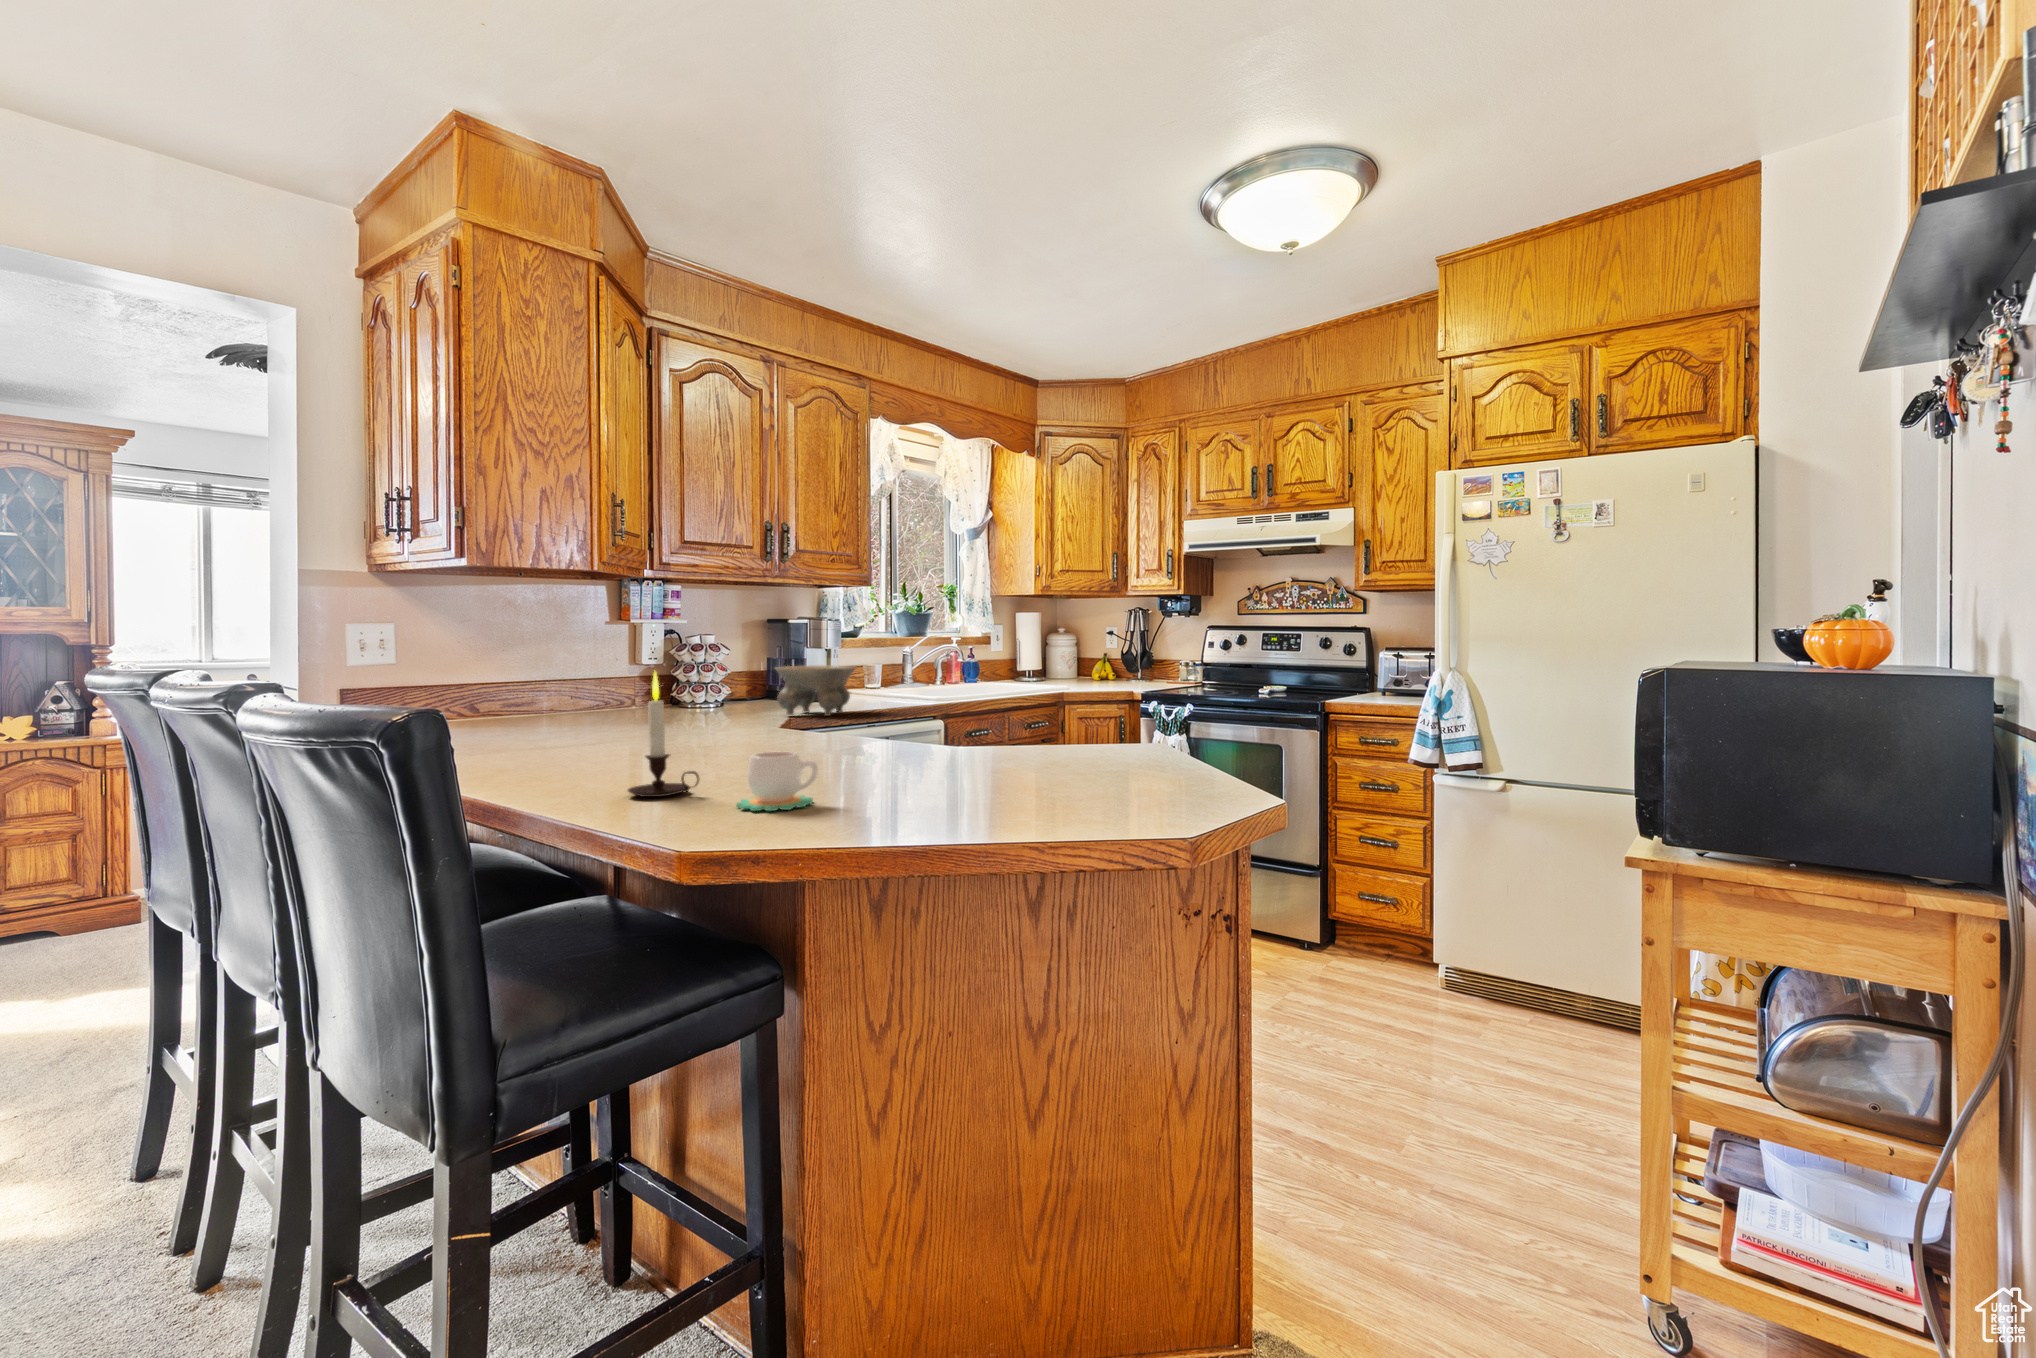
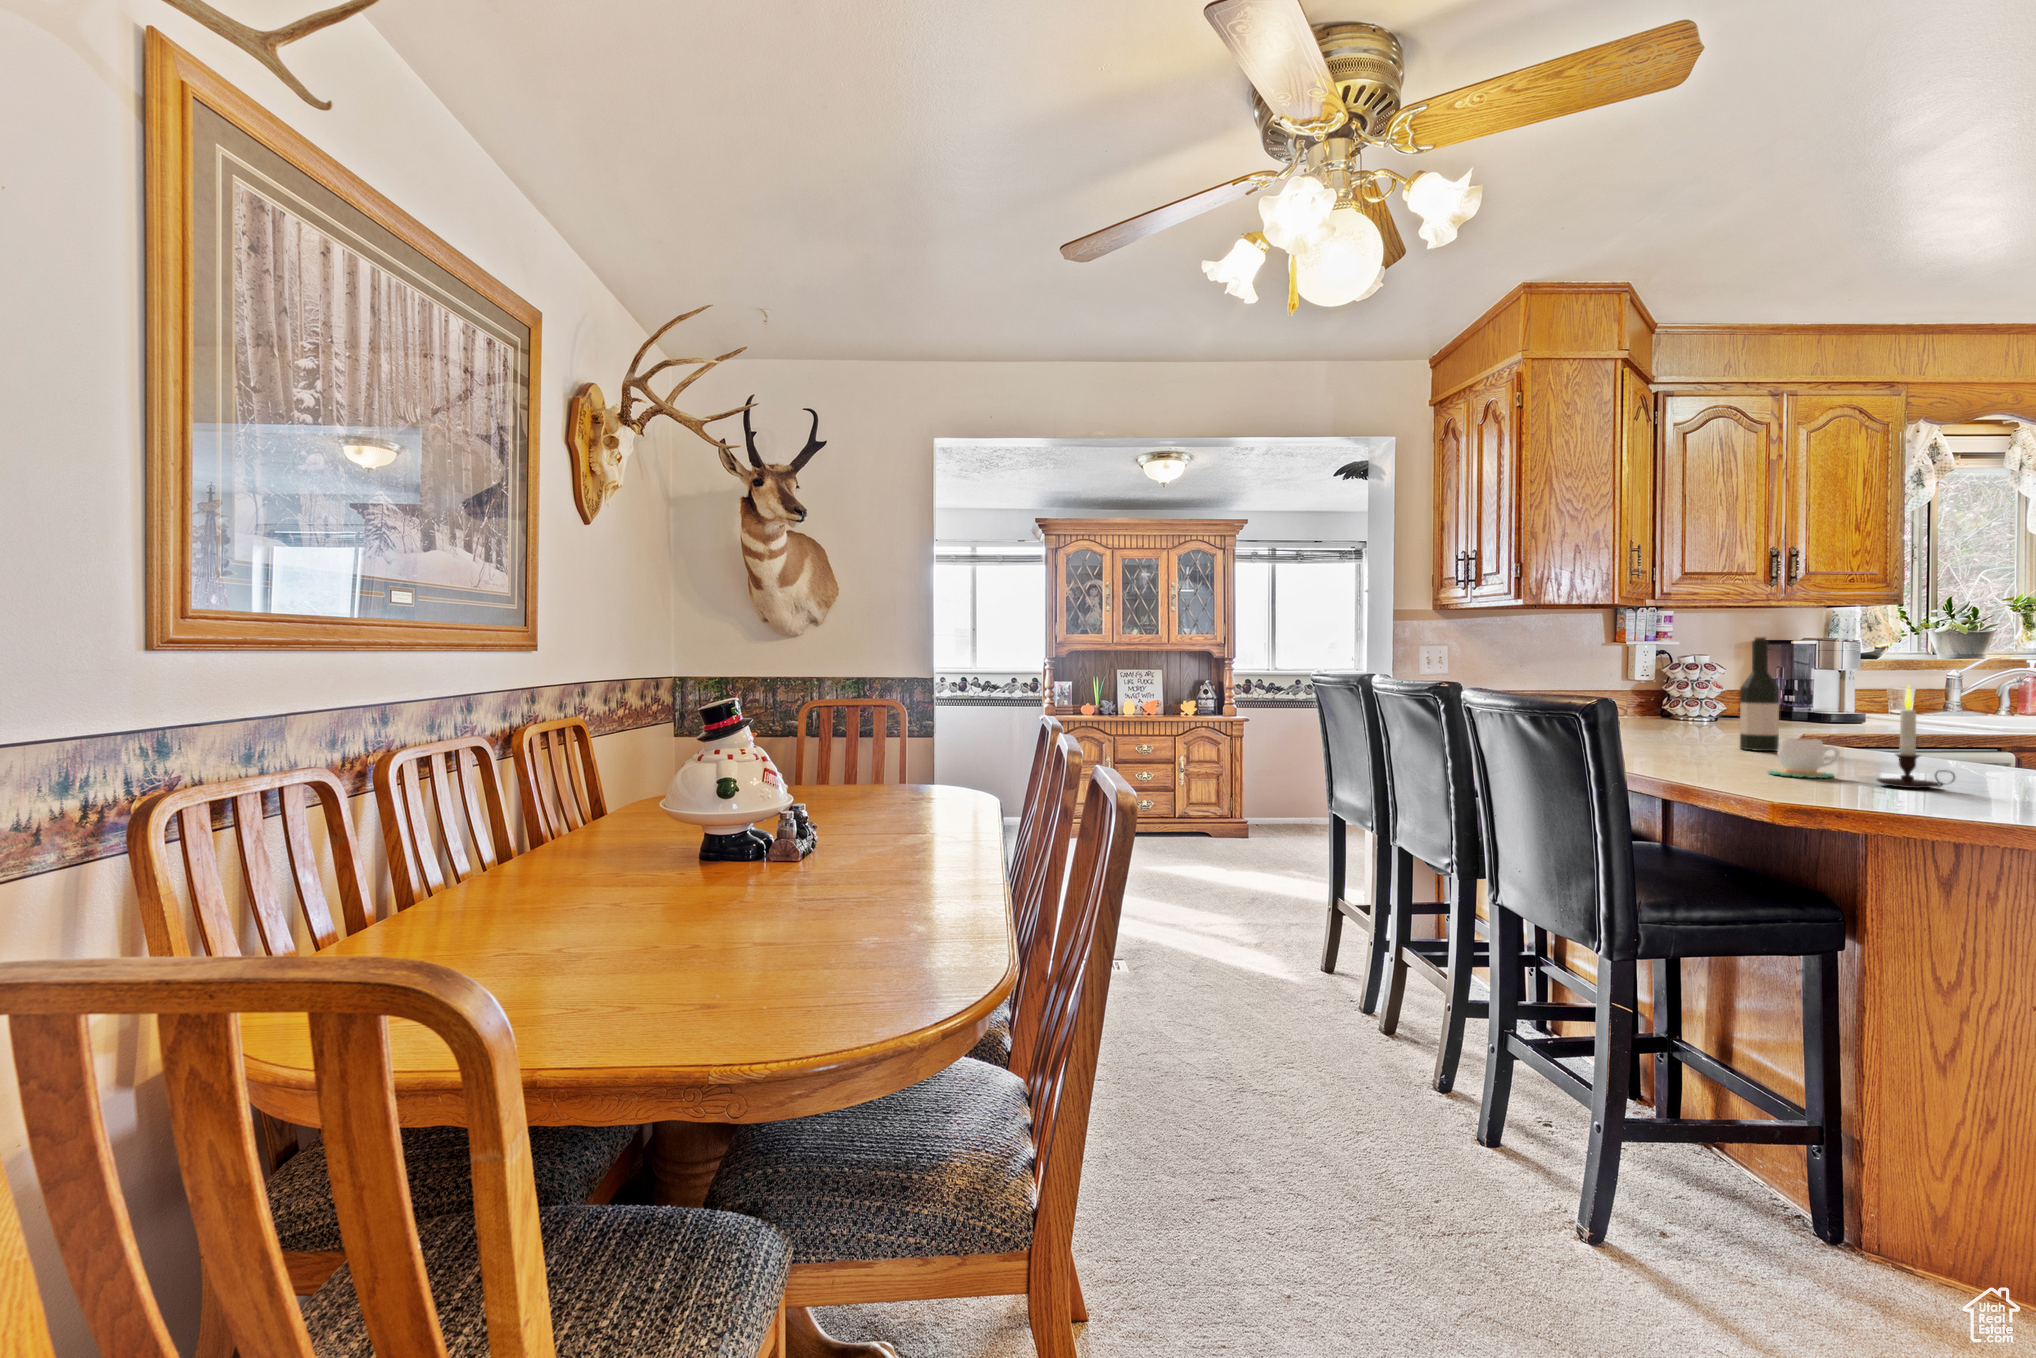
wine bottle: none [722,612,765,756] -> present [1740,637,1779,751]
bowl: present [775,665,856,716] -> none [1780,684,1879,732]
candle: present [628,670,699,797] -> present [1877,685,1955,788]

